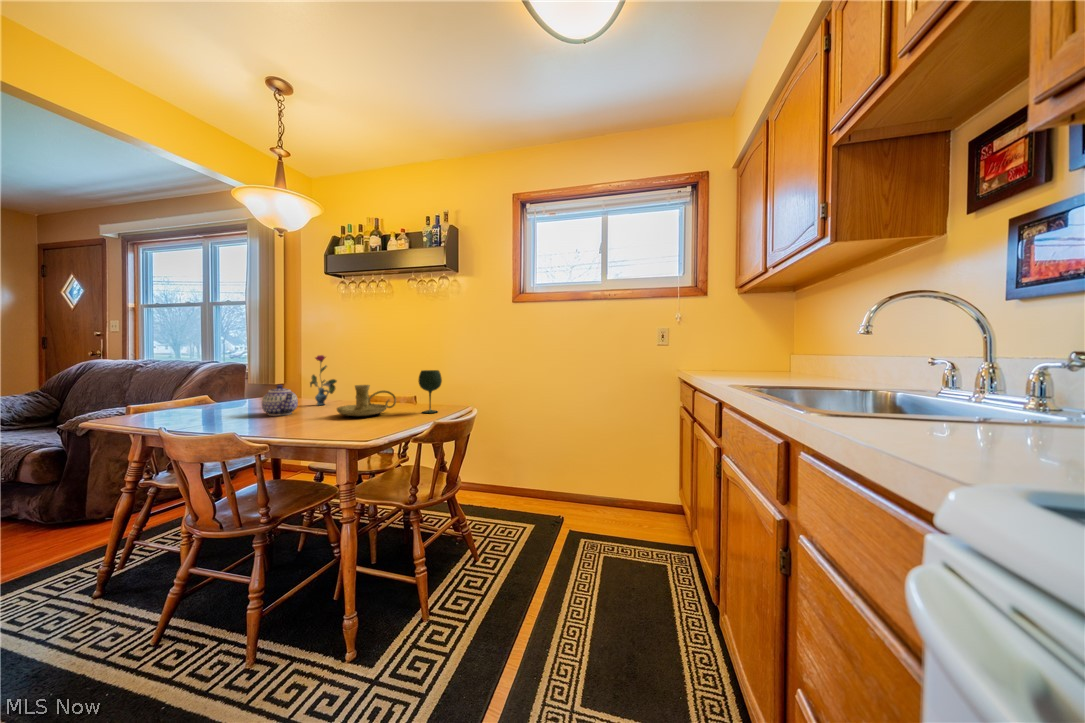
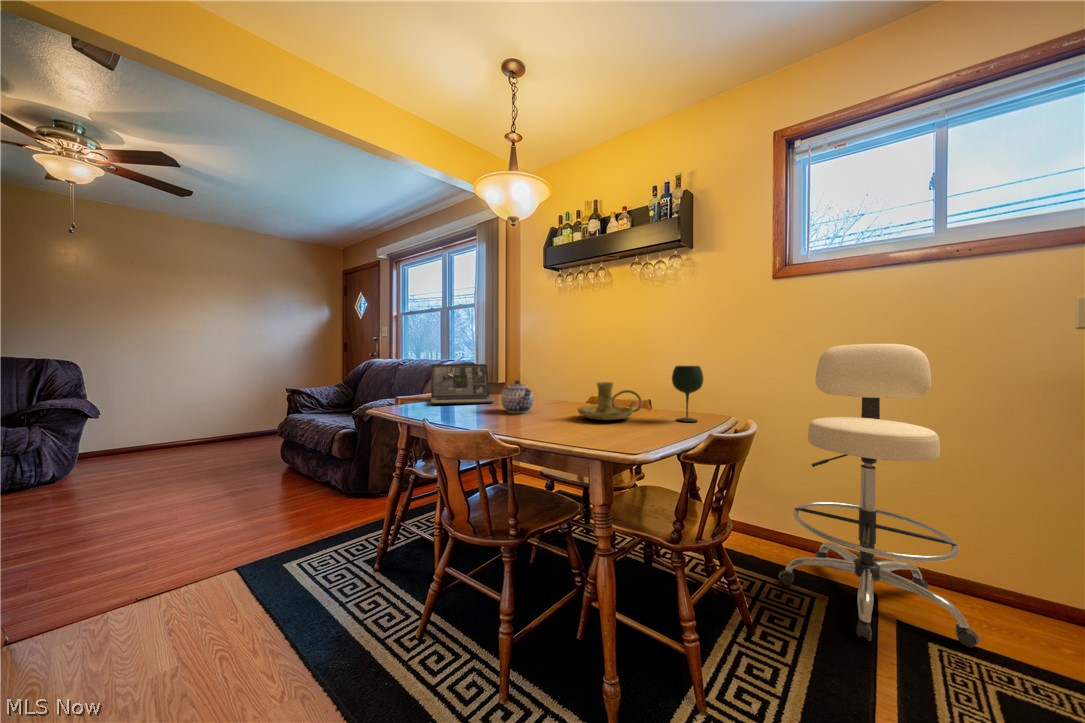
stool: none [505,353,602,546] -> present [779,344,980,647]
vase: present [310,355,337,405] -> none [539,349,567,404]
laptop: none [176,369,259,412] -> present [431,364,495,405]

